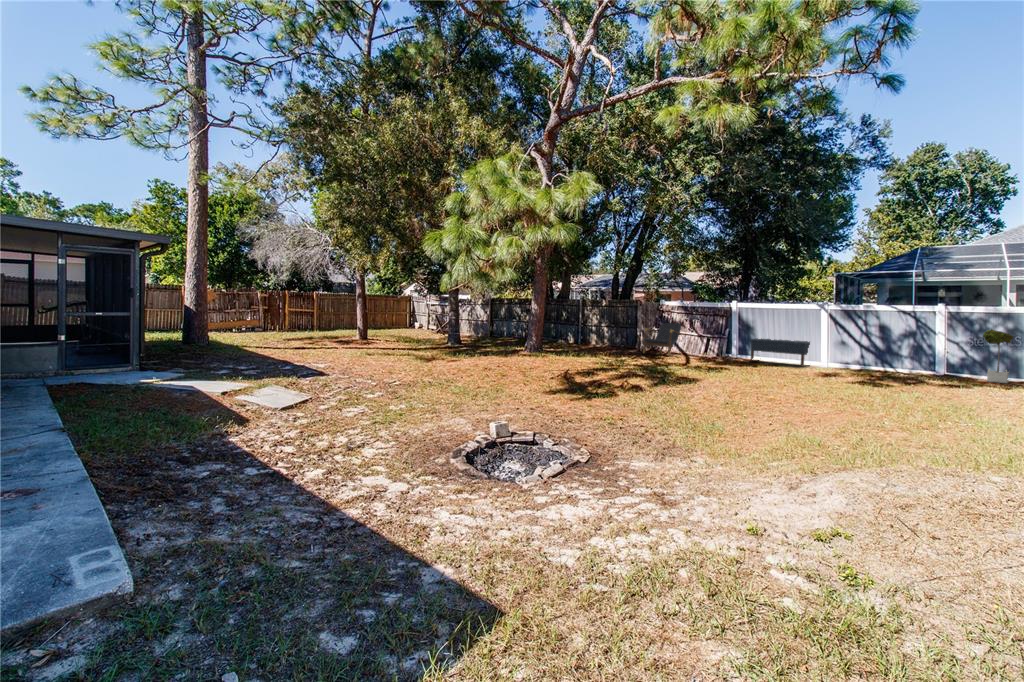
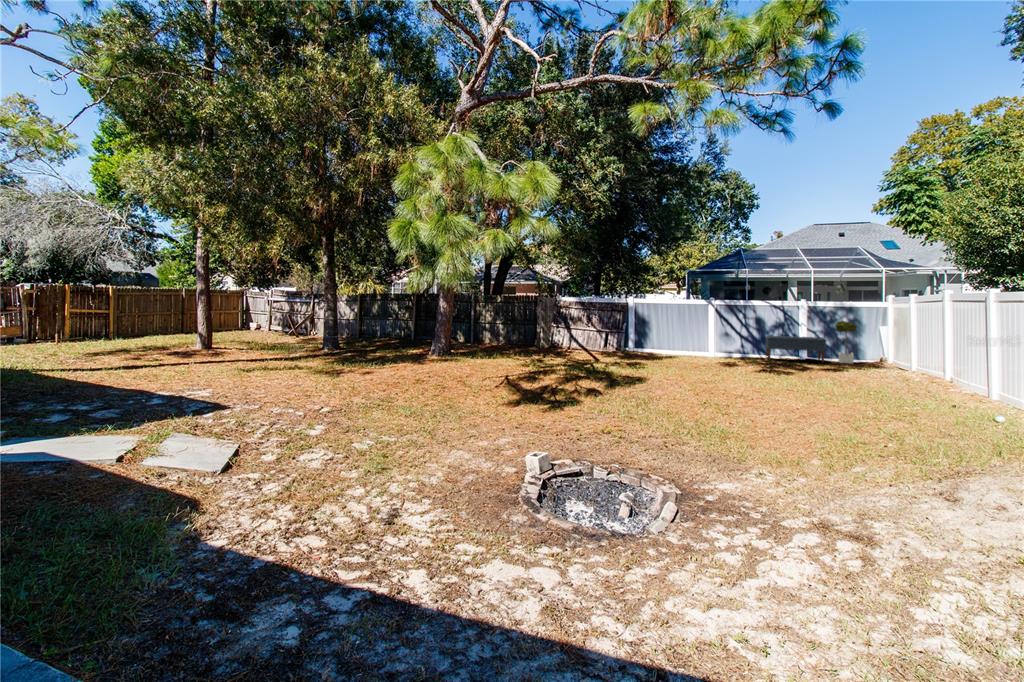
lounge chair: present [643,323,681,356] -> none [548,316,583,352]
bench: present [750,338,810,366] -> present [766,336,826,362]

